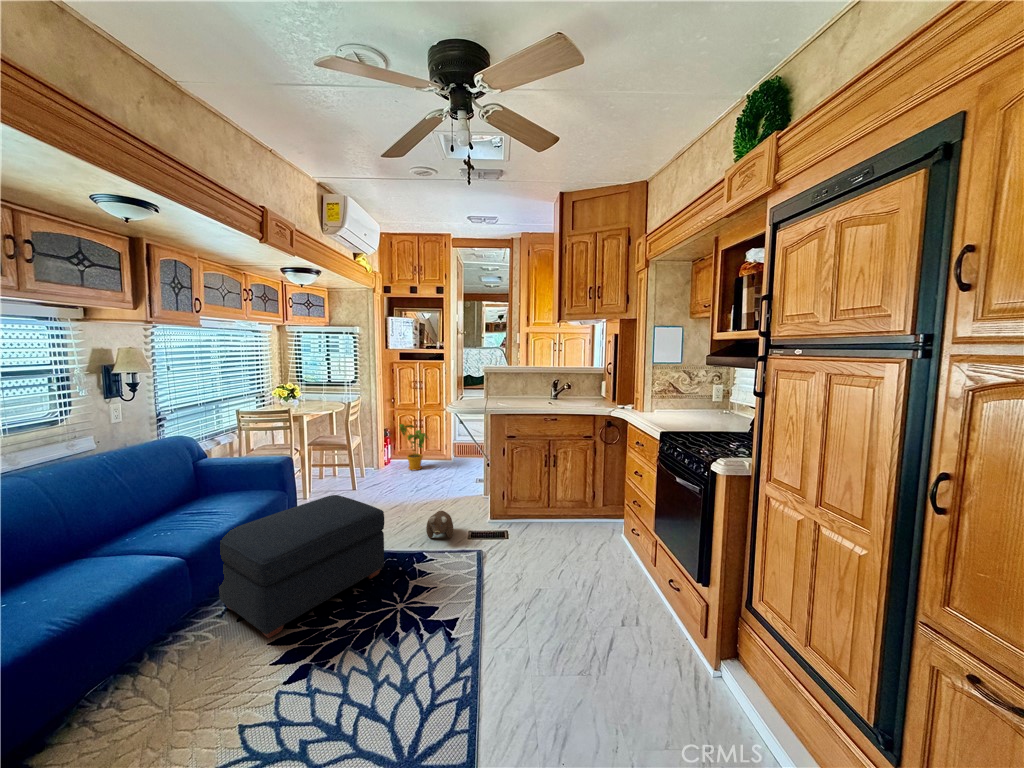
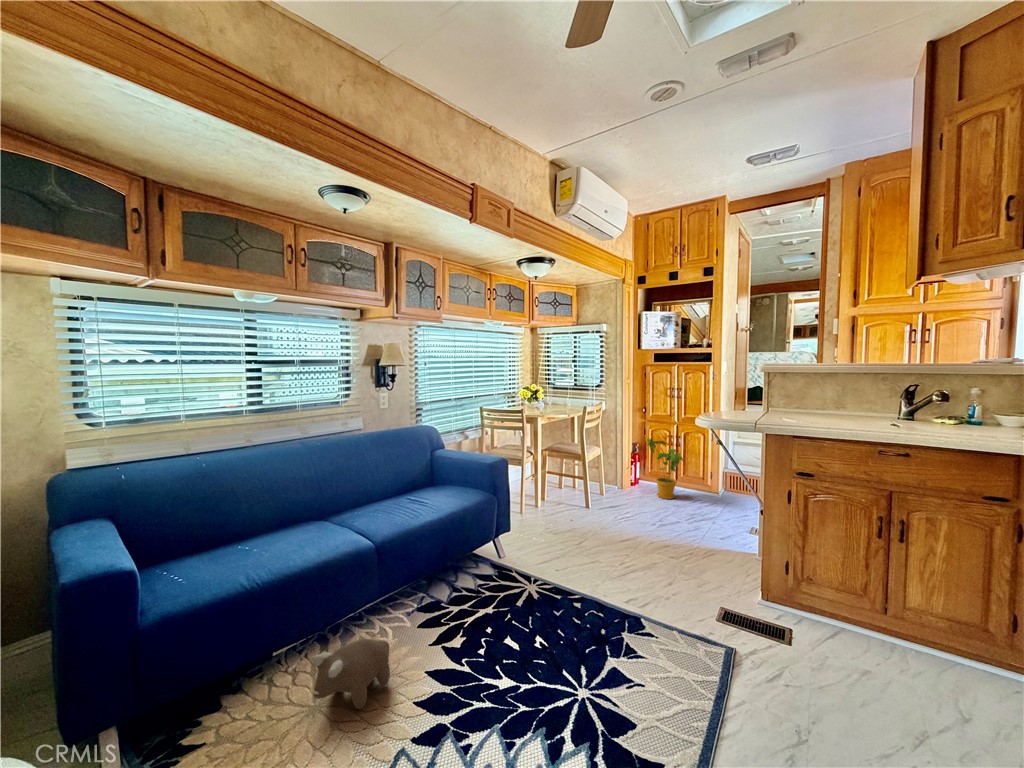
ottoman: present [219,495,384,638] -> none [410,509,581,664]
plush toy: present [426,511,454,538] -> present [311,639,390,709]

